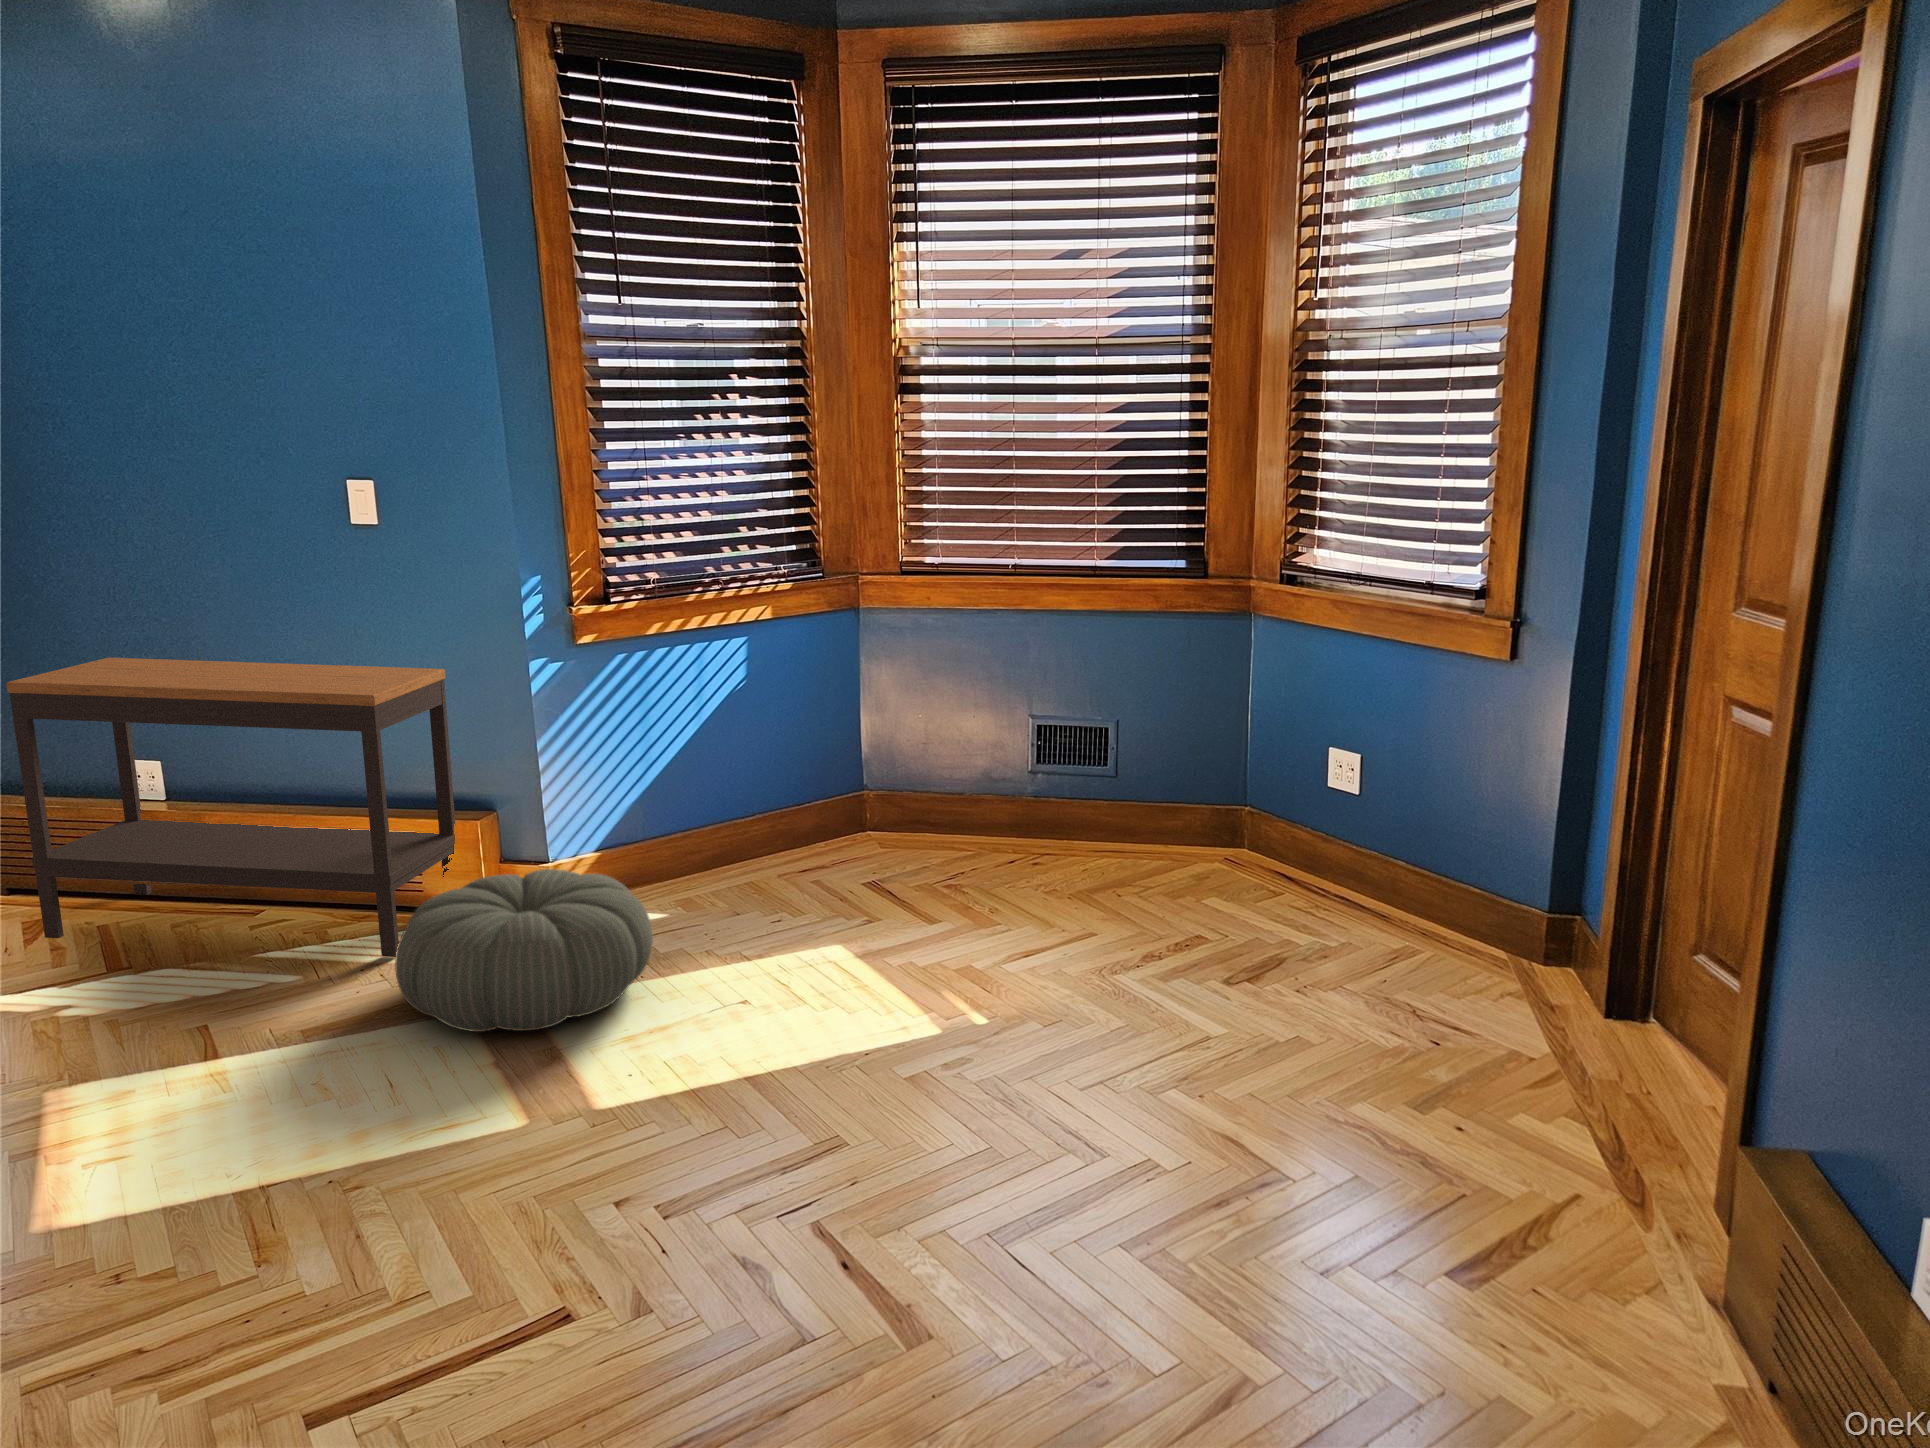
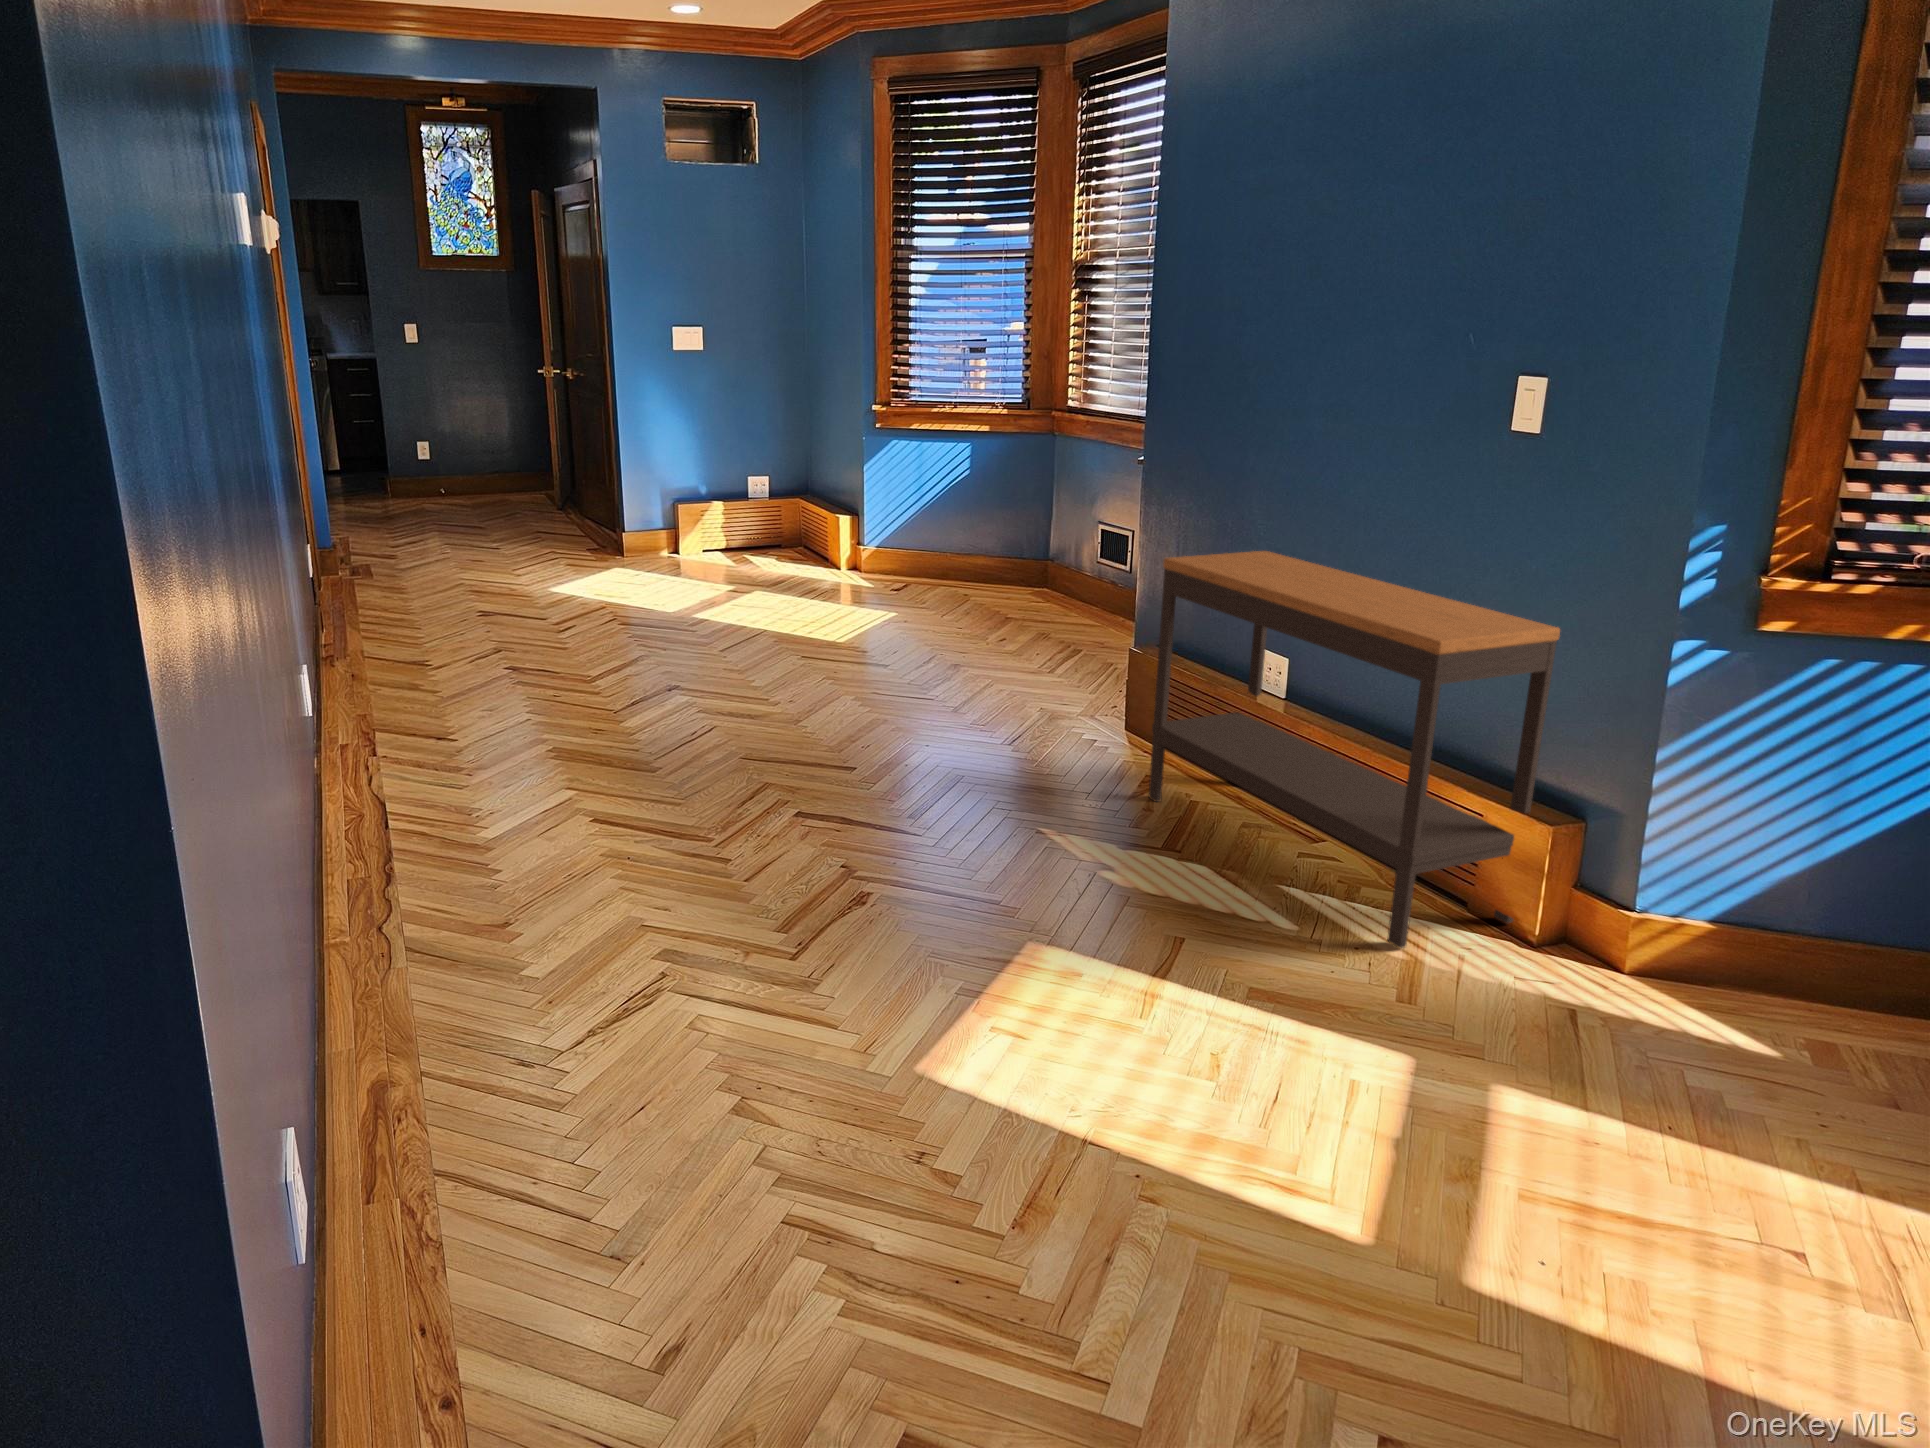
pouf: present [395,869,653,1032] -> none [1348,900,1703,1143]

